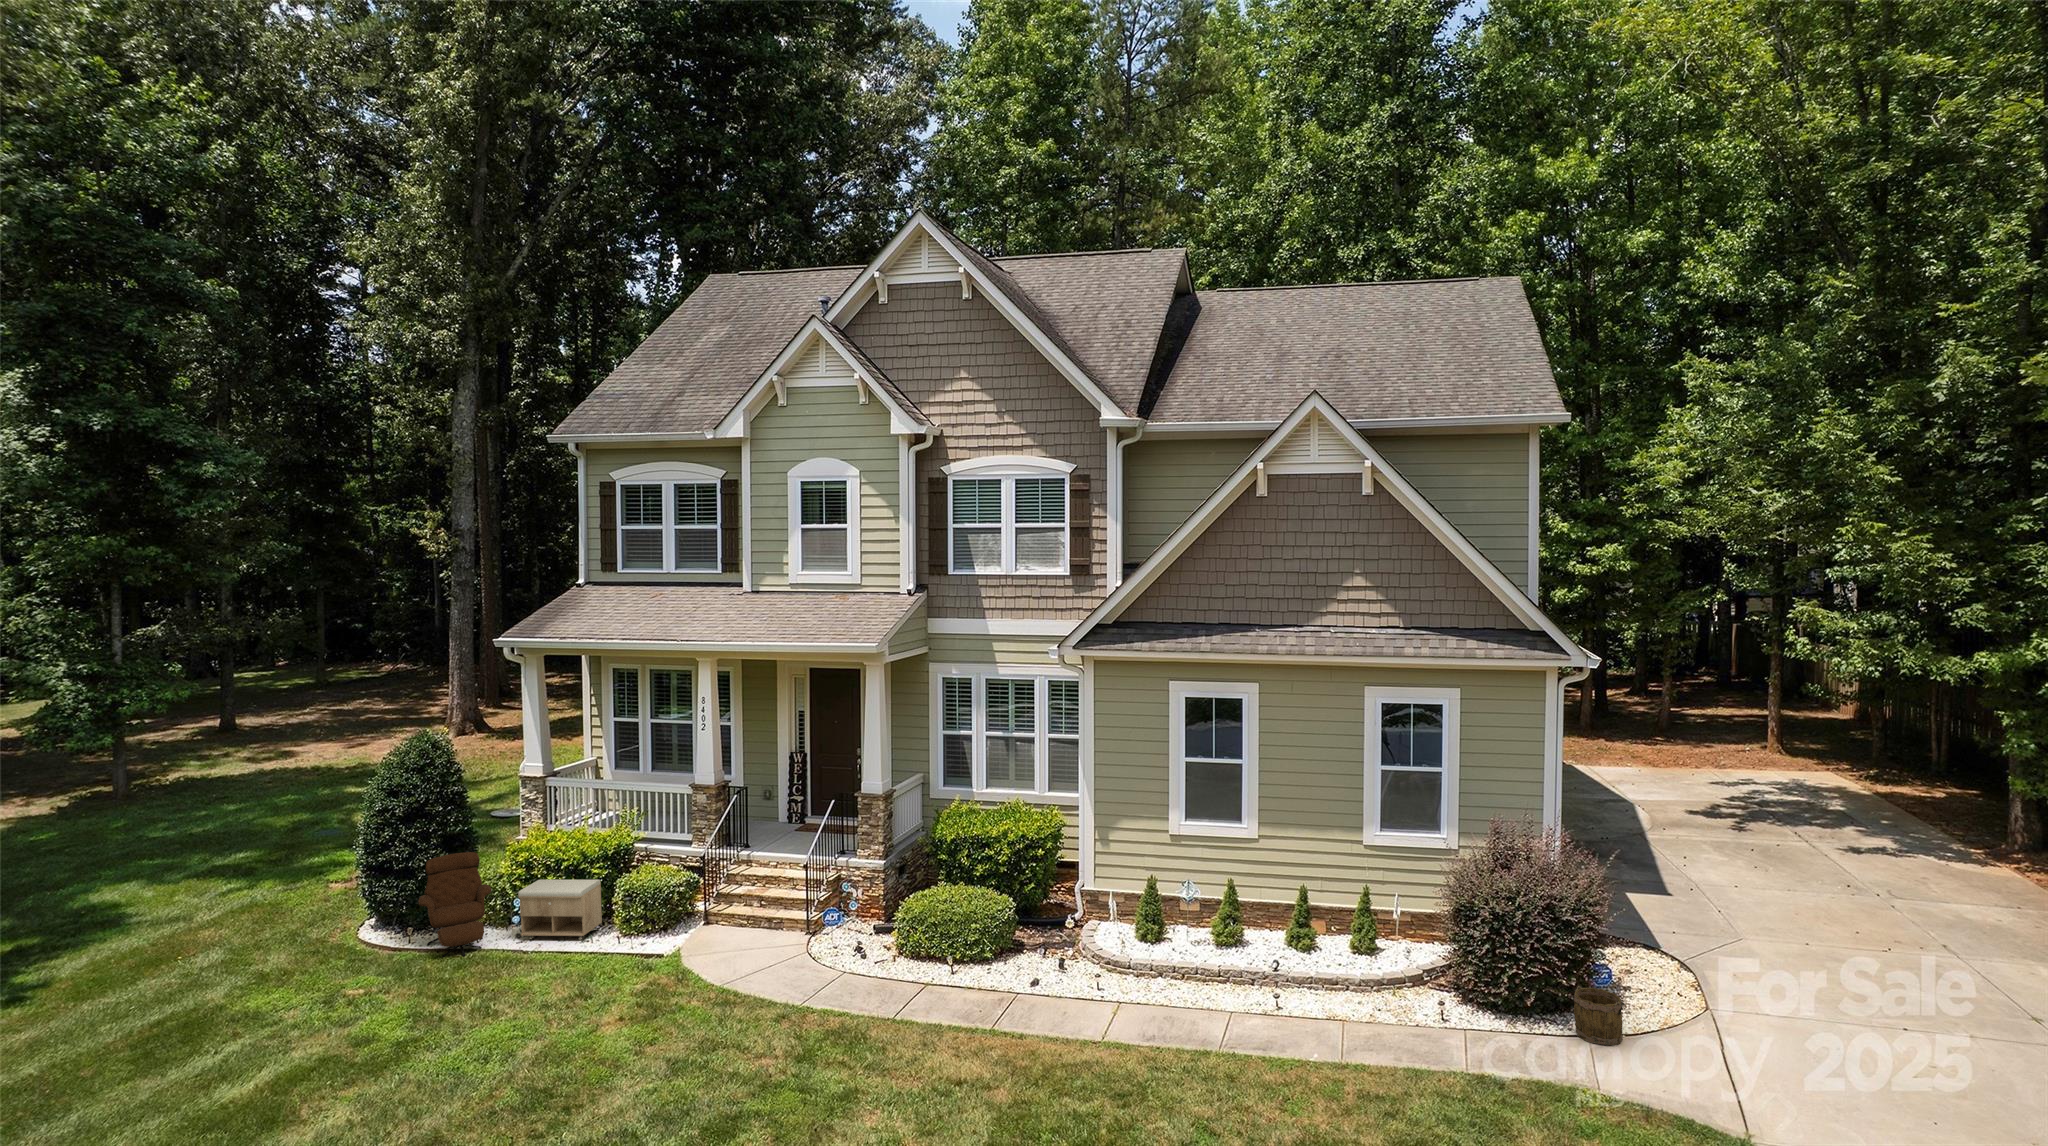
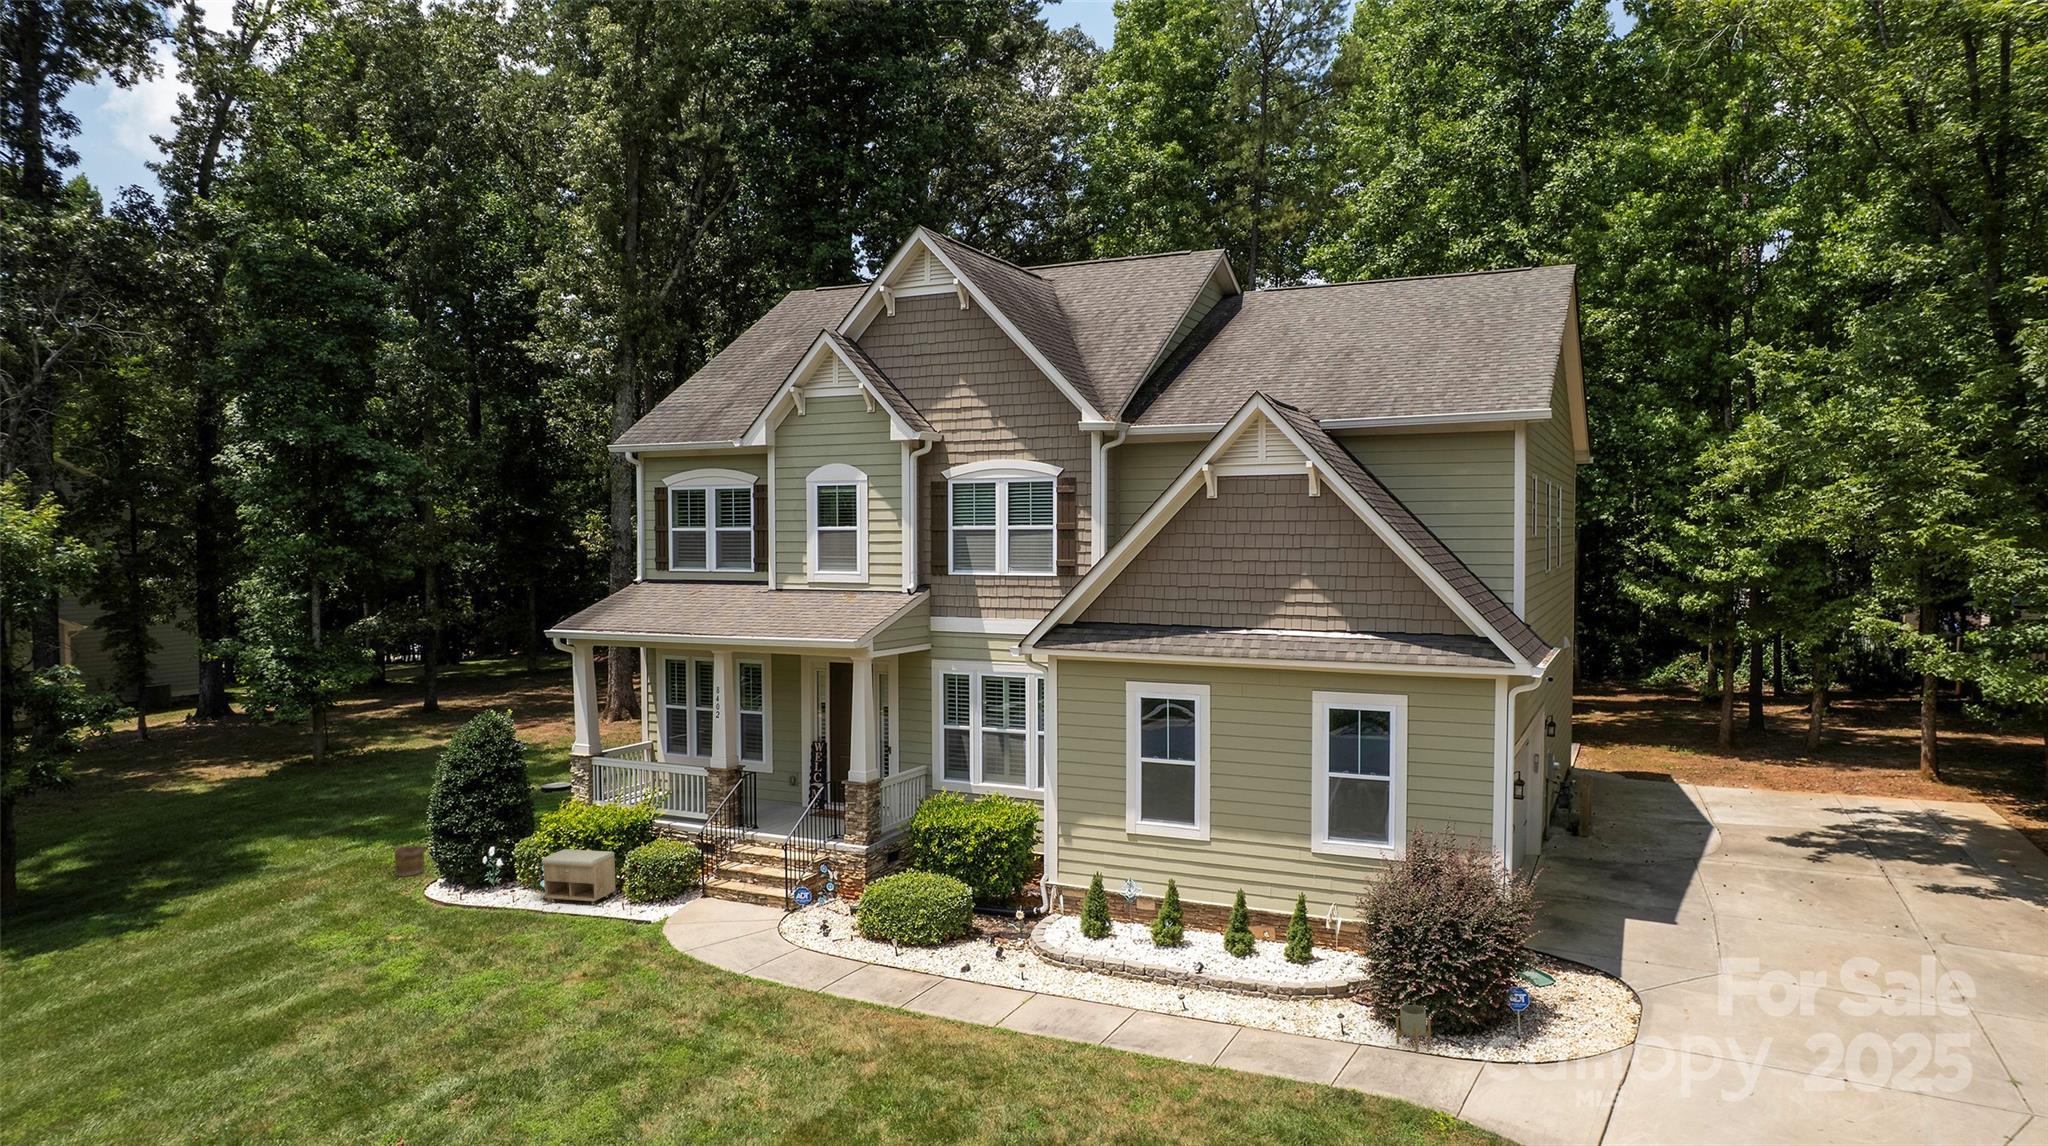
lounge chair: present [418,852,492,957] -> none [462,822,525,913]
bucket: present [1574,986,1625,1046] -> present [394,845,426,877]
planter: none [1501,990,1533,1037] -> present [1396,1004,1431,1051]

